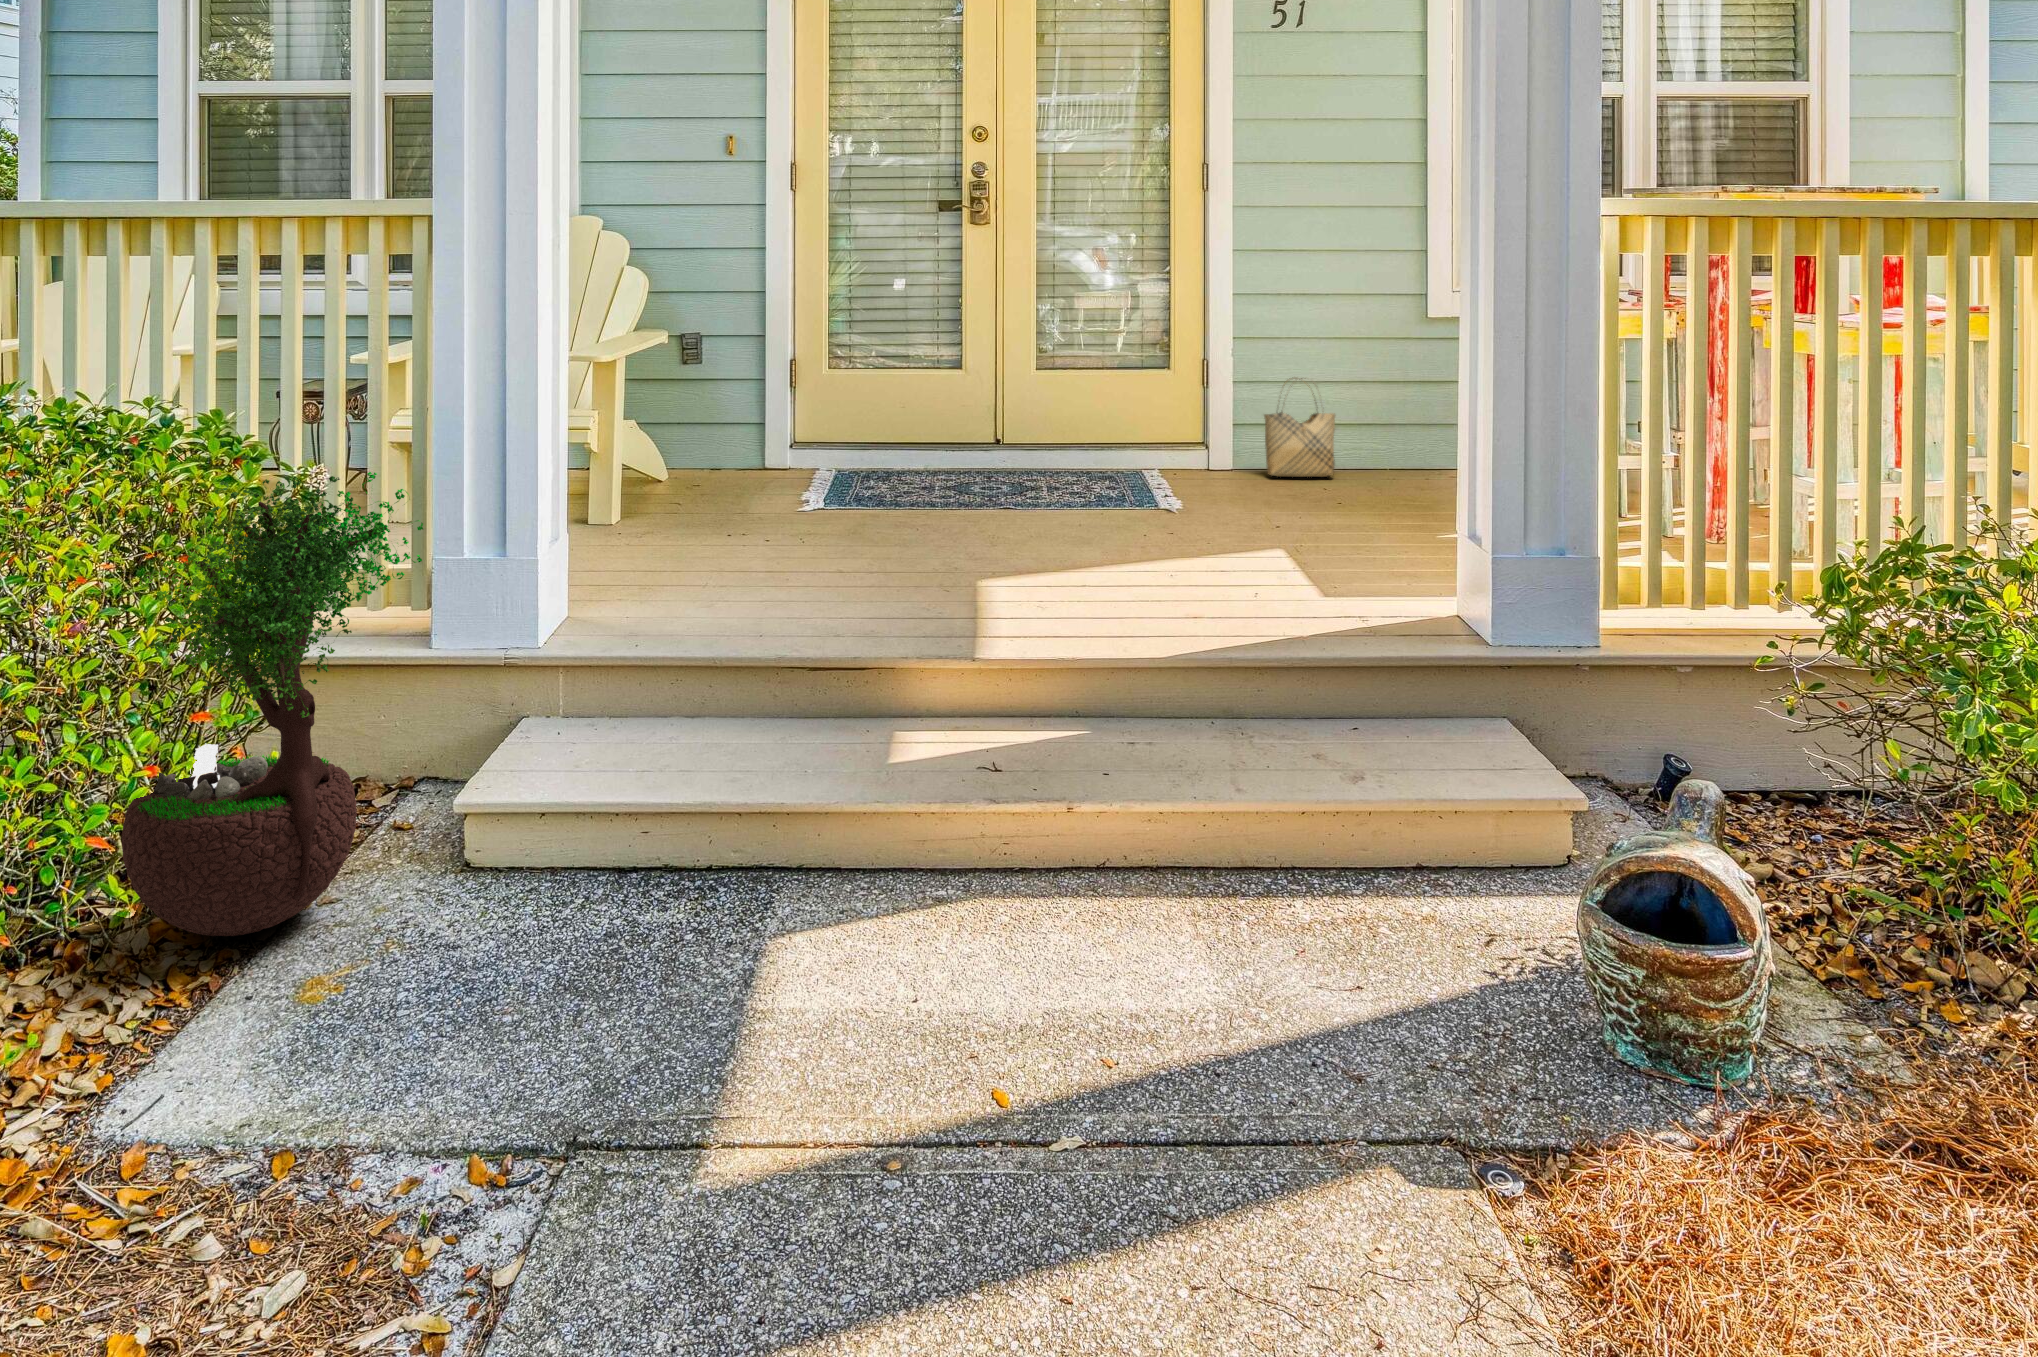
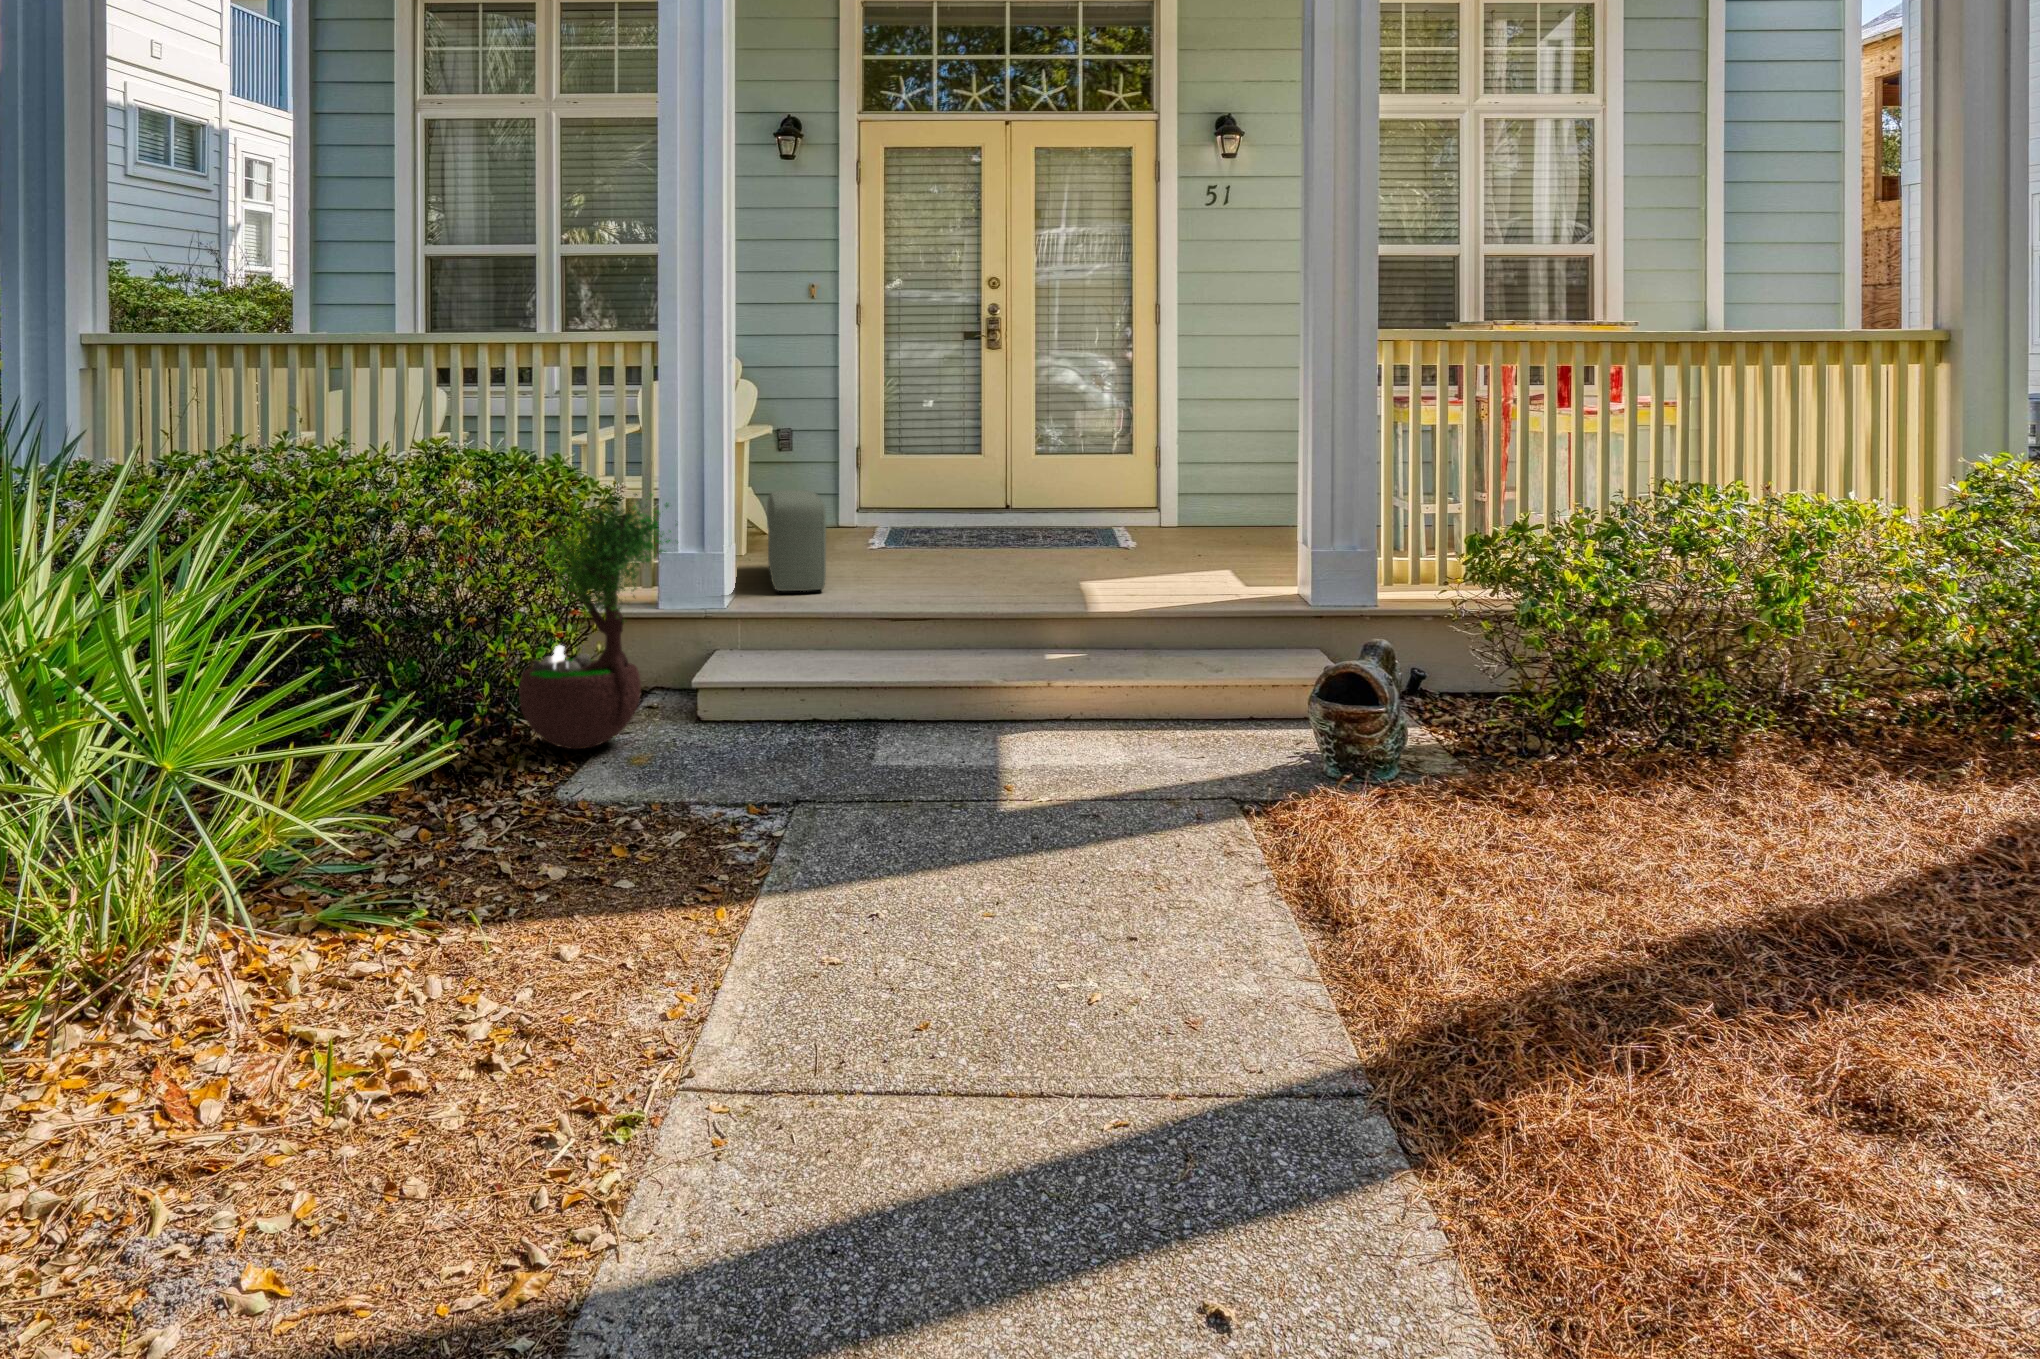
woven basket: present [1264,378,1335,477] -> none [1200,458,1252,530]
pouf: none [630,433,718,602] -> present [767,490,826,591]

